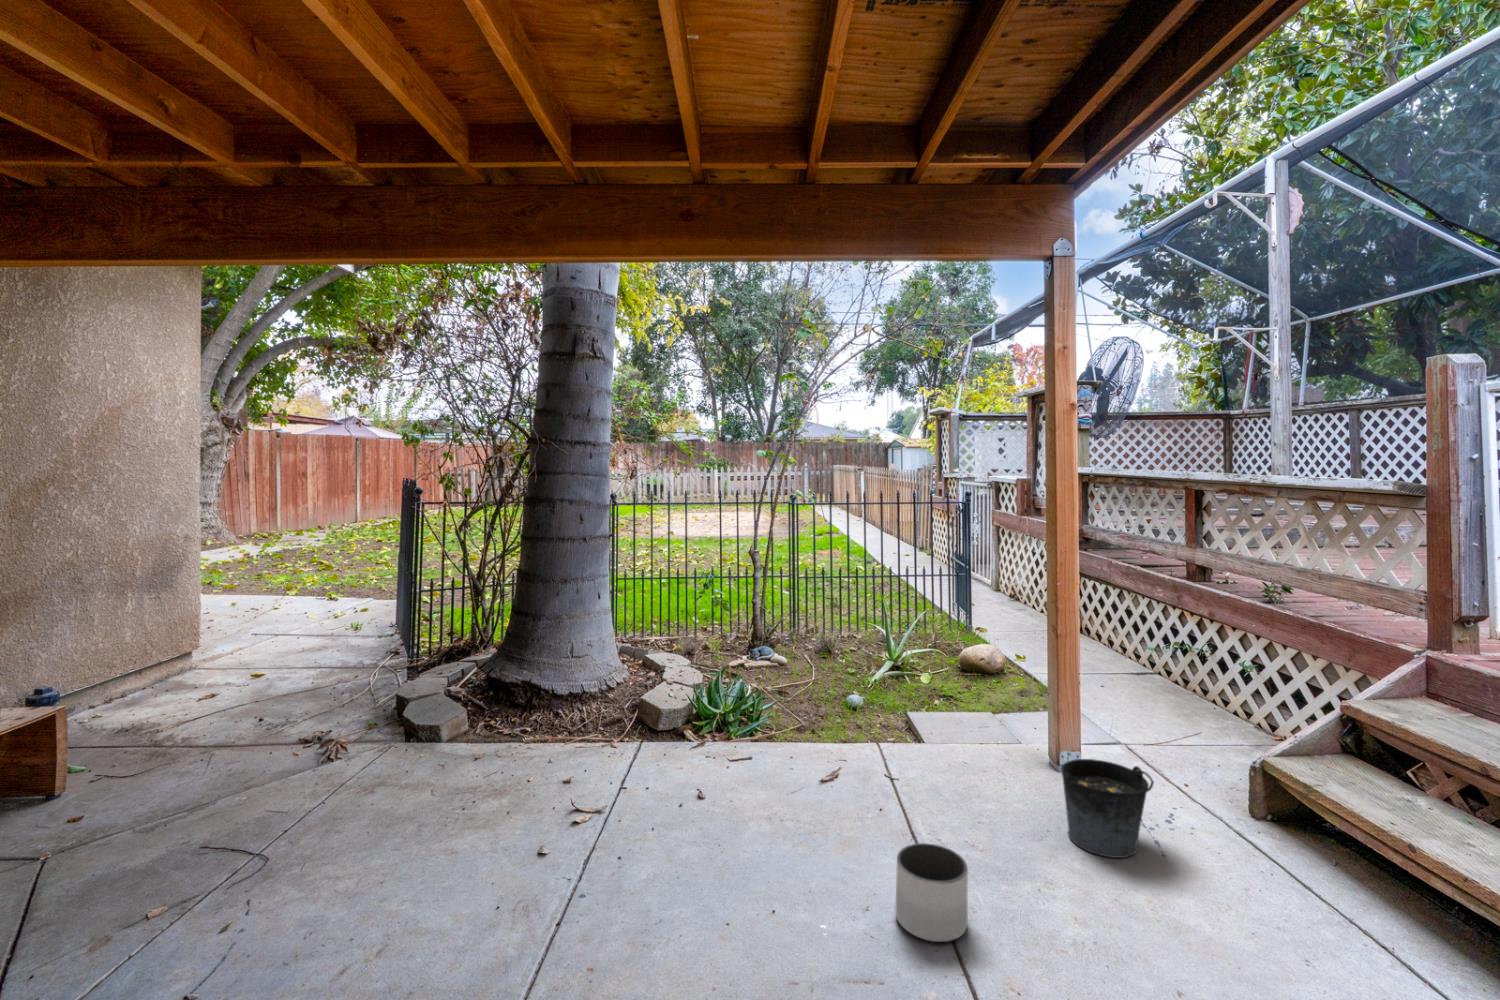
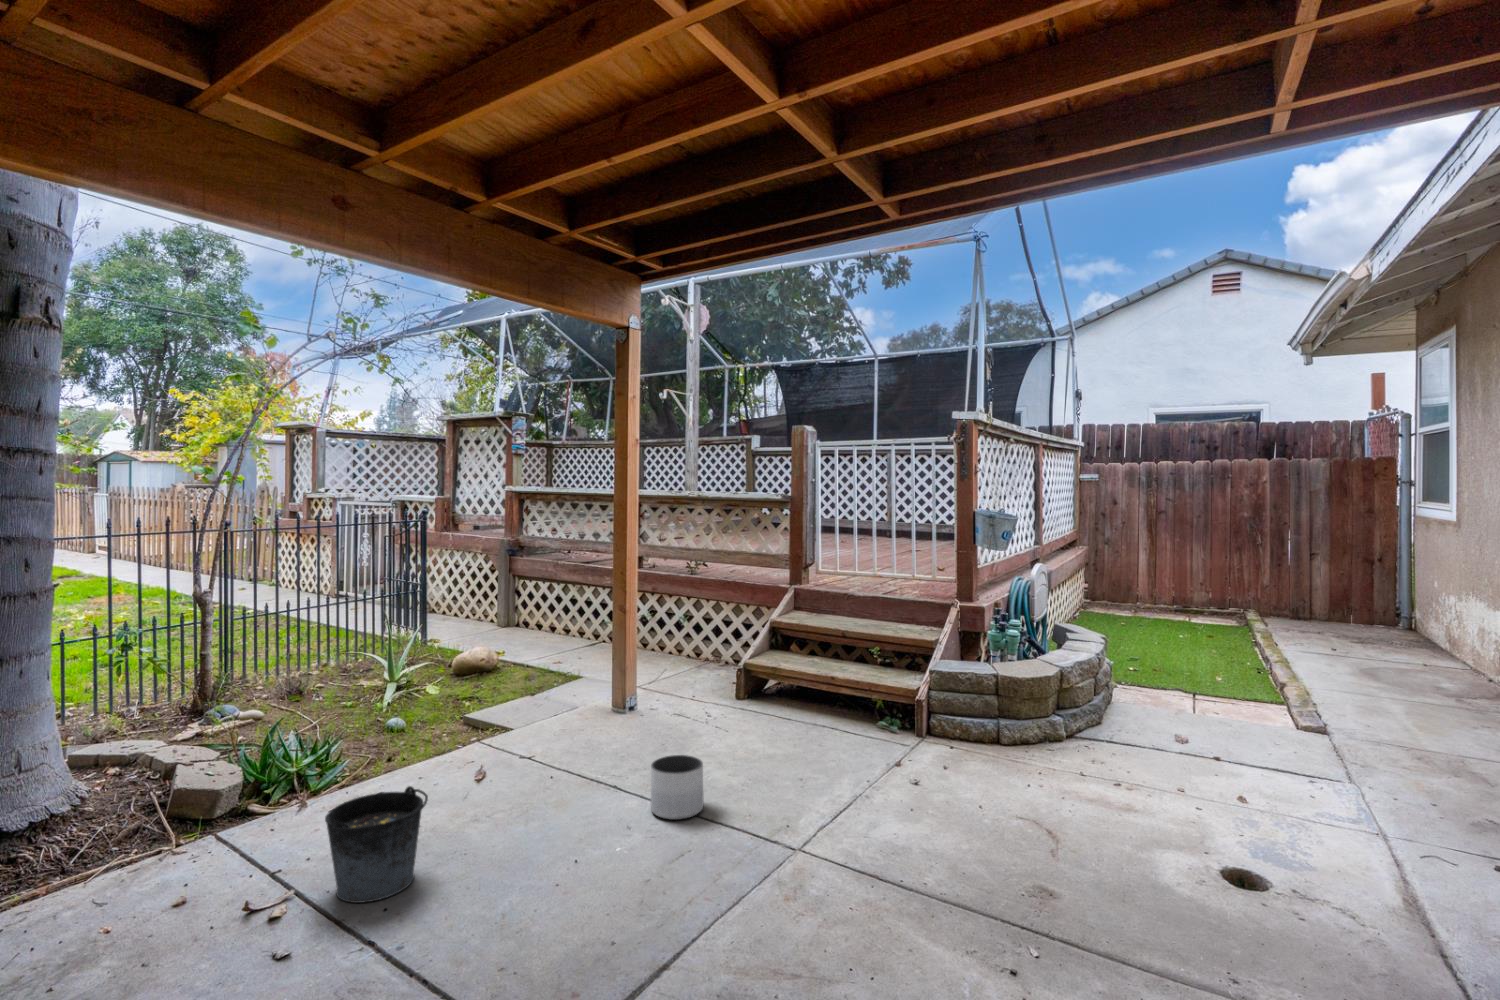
bucket: present [1061,759,1154,858] -> present [325,786,428,903]

